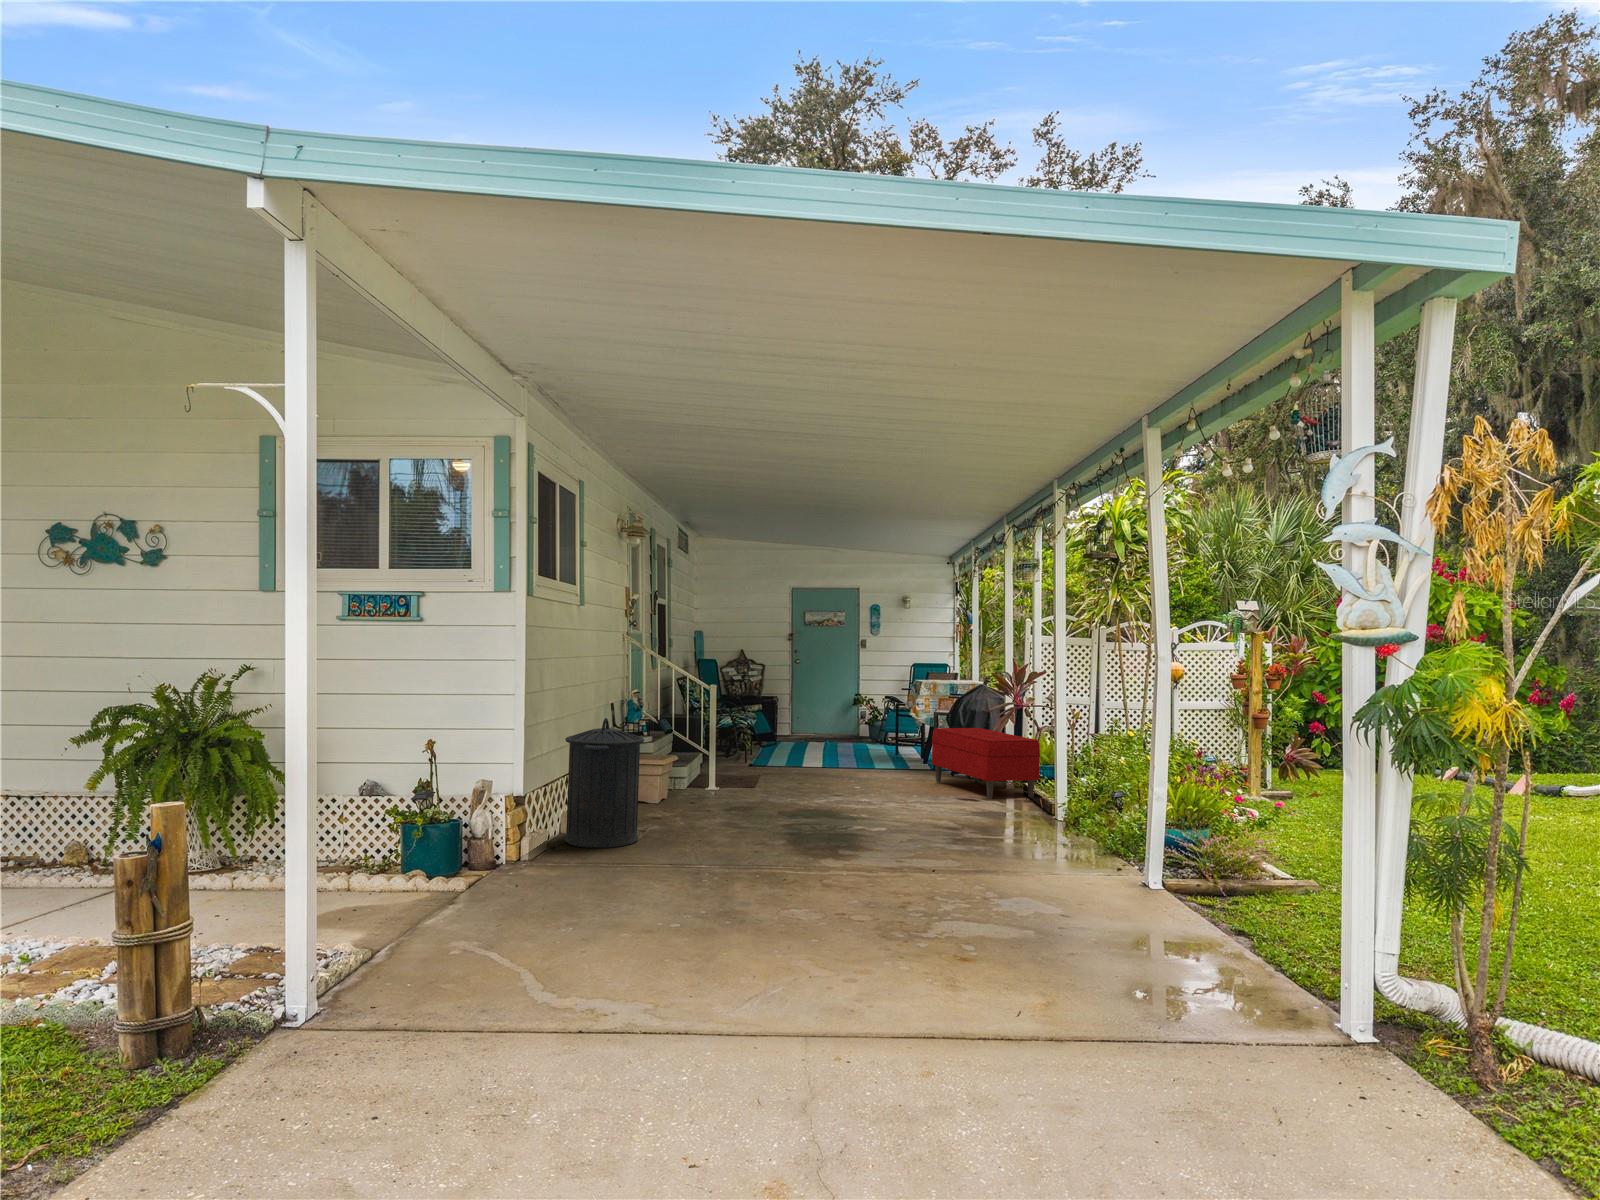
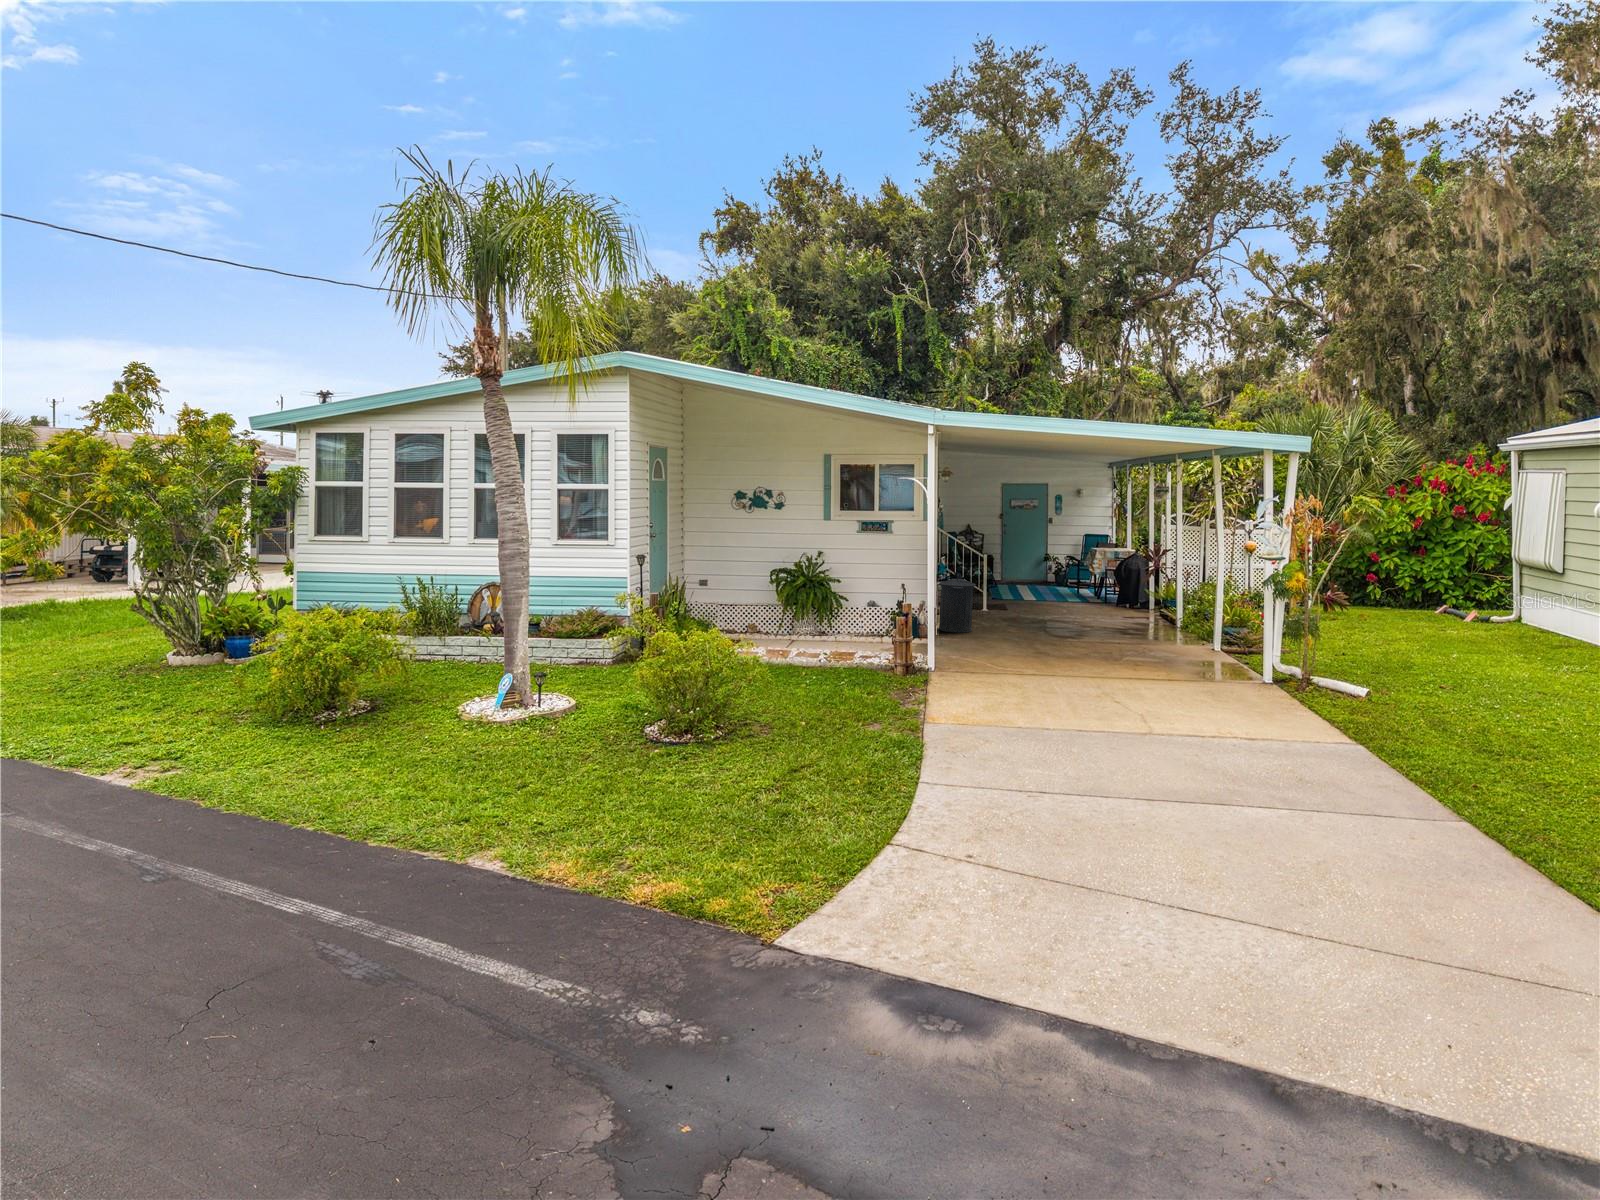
bench: present [932,728,1040,799] -> none [1105,579,1168,618]

